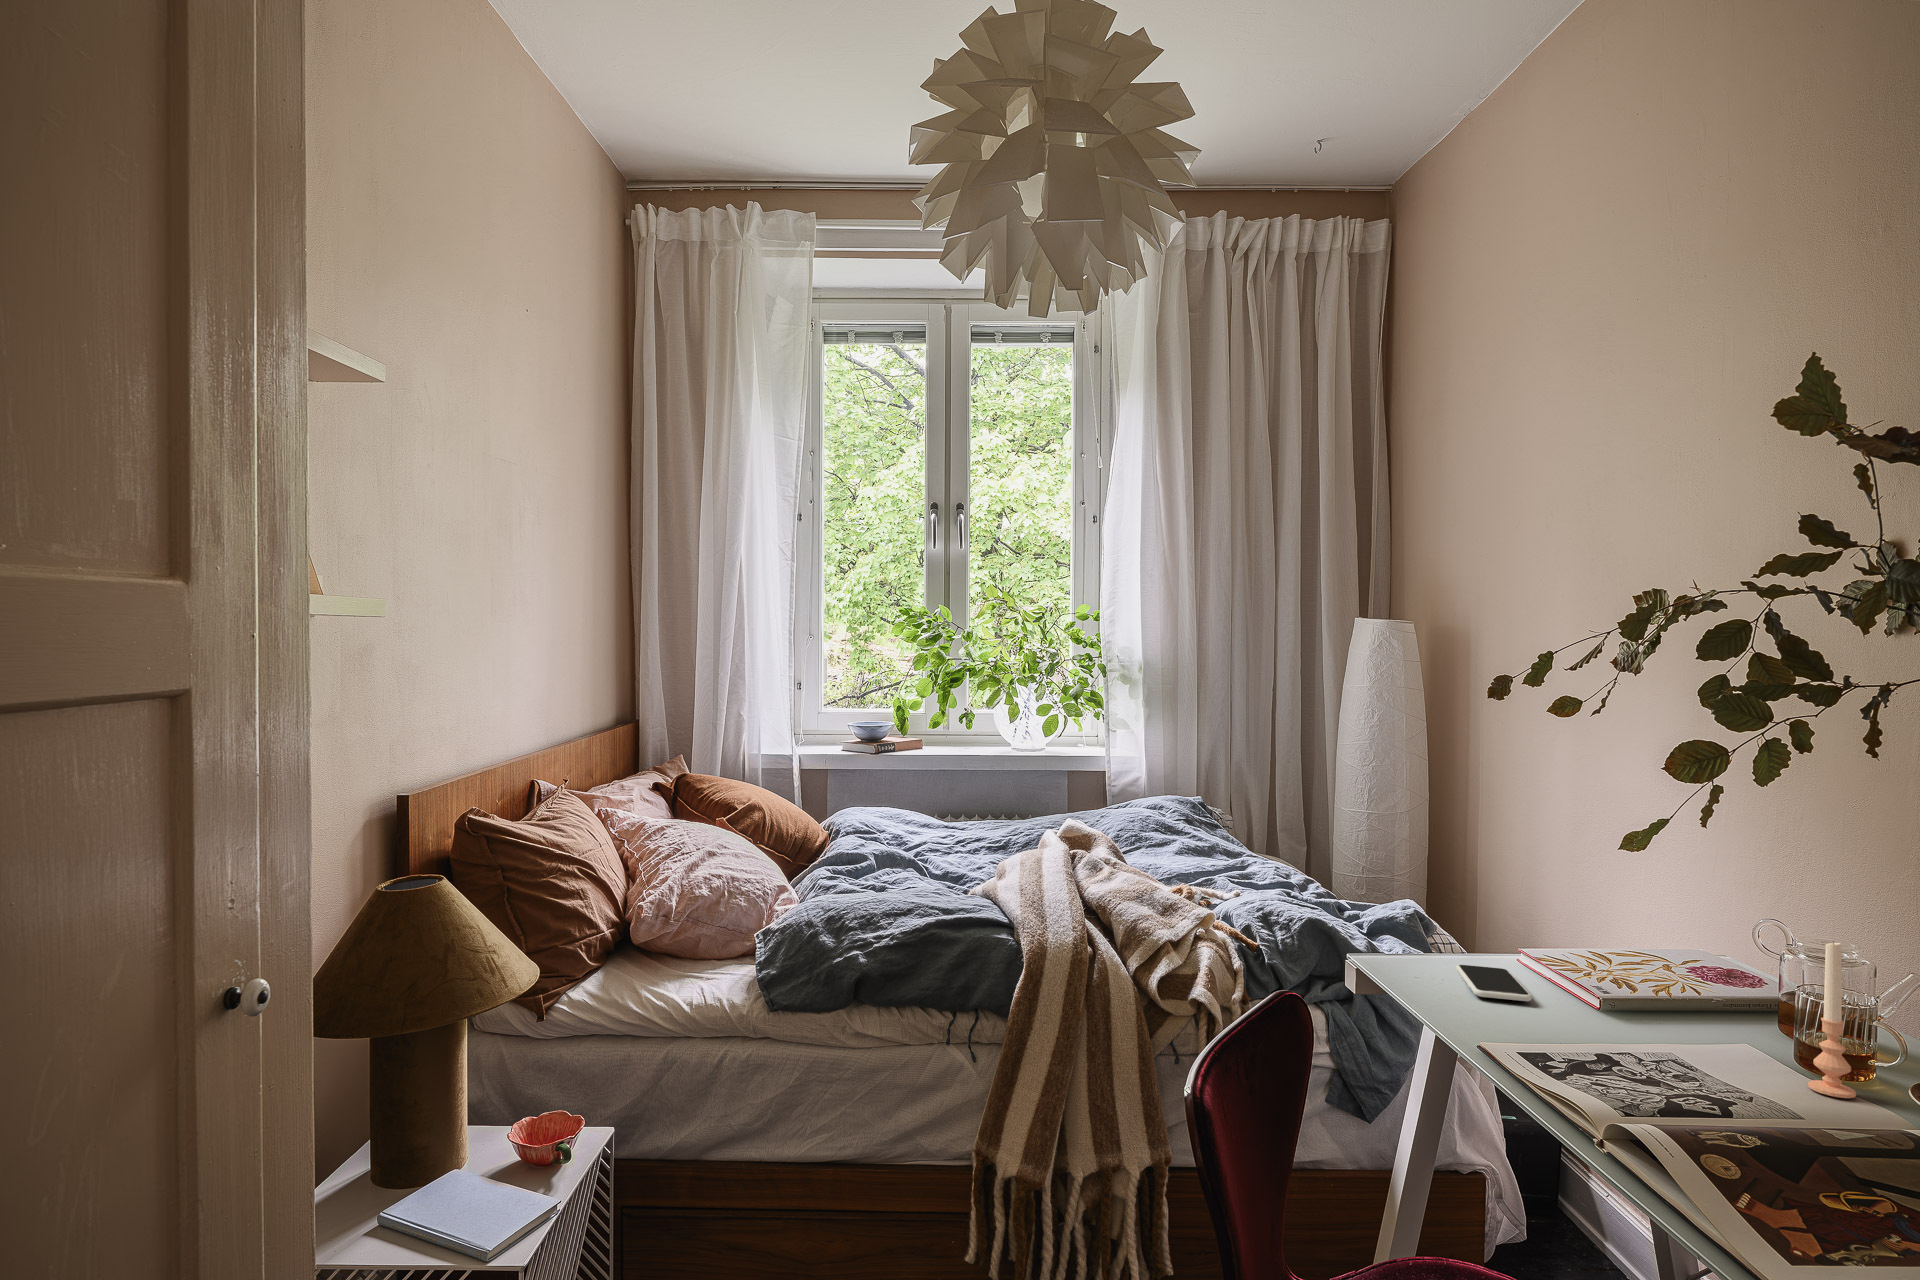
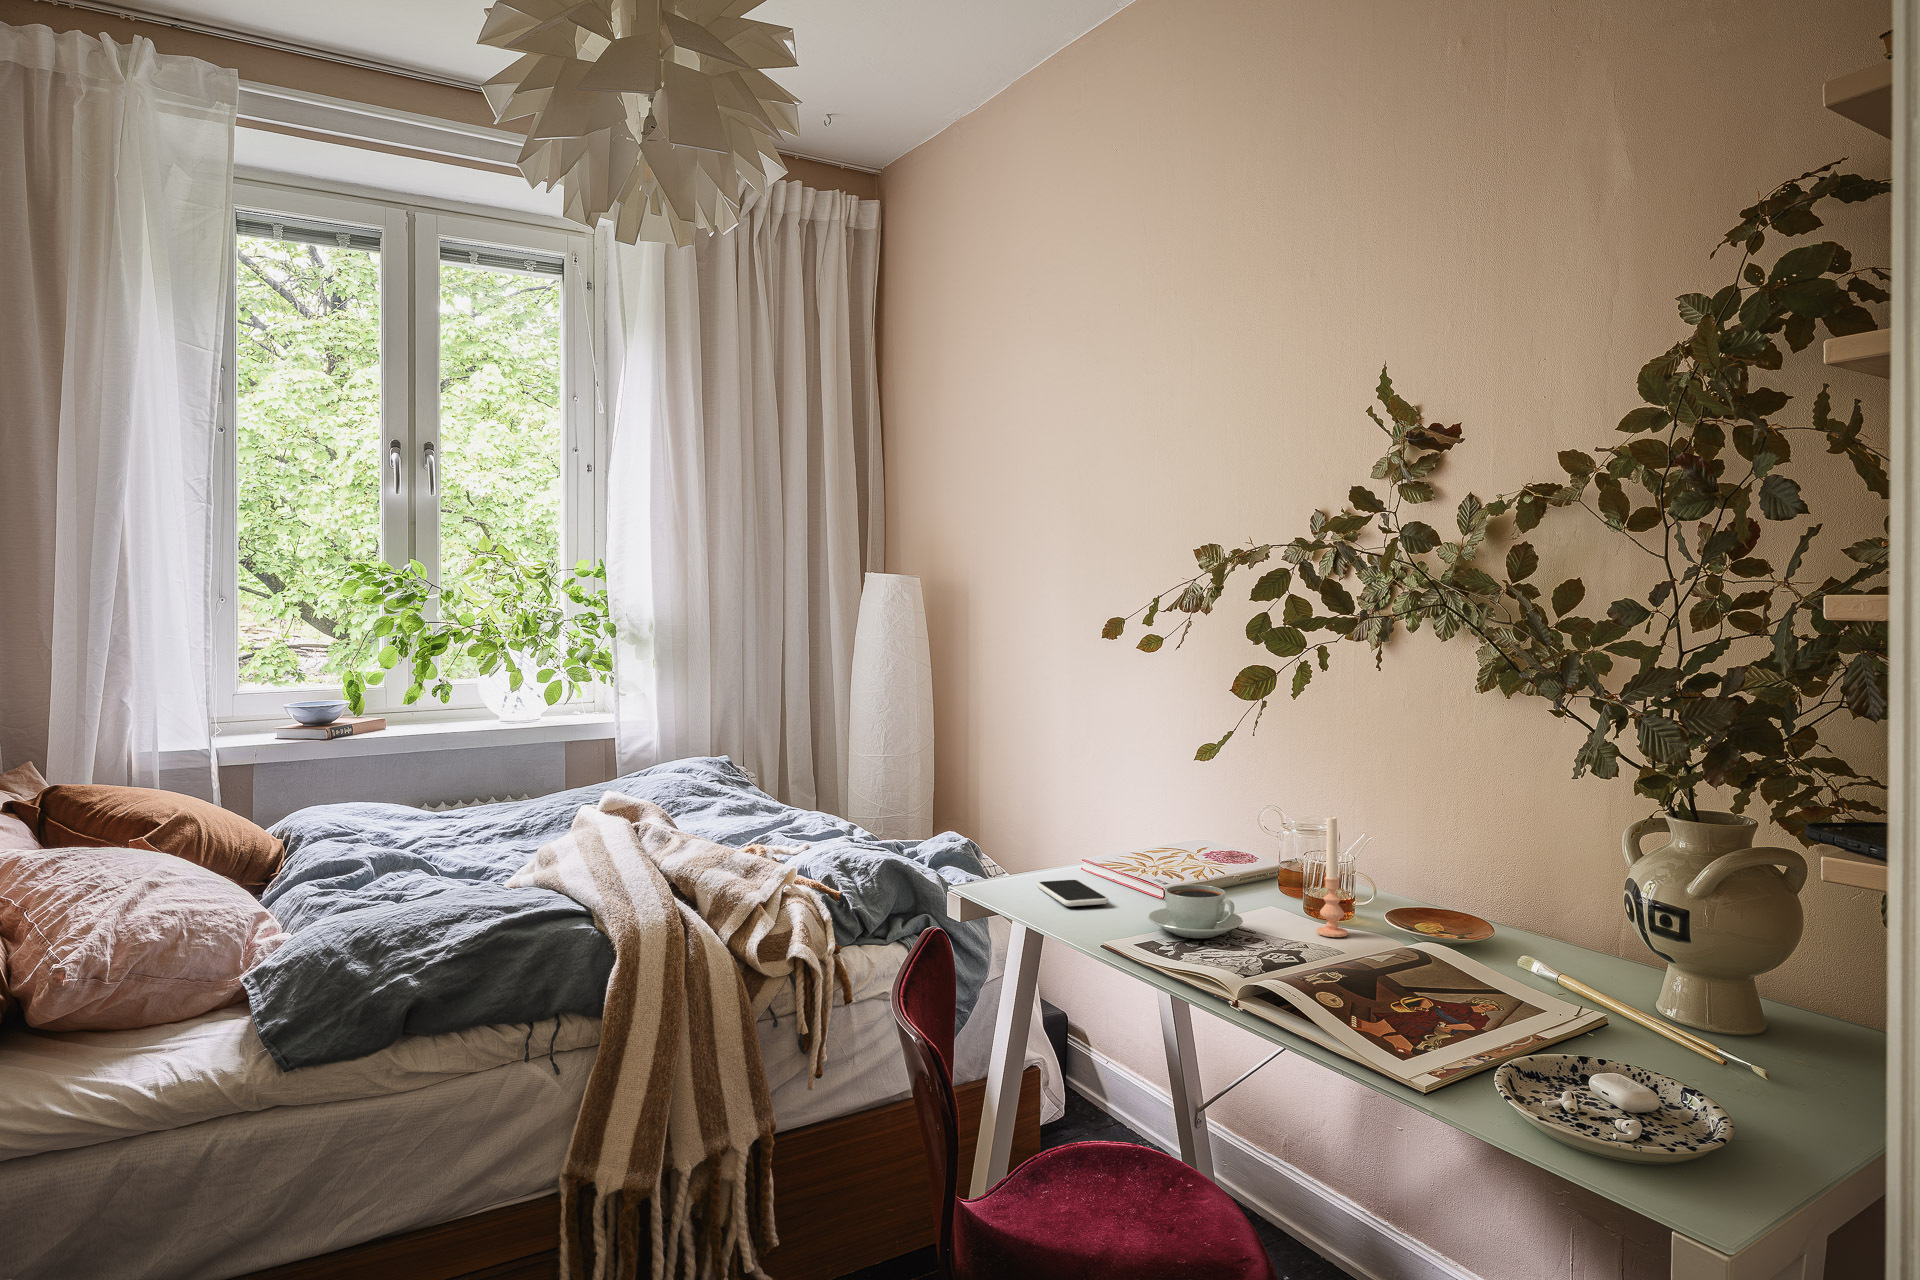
coffee cup: none [1565,994,1694,1063] -> present [1148,885,1243,938]

